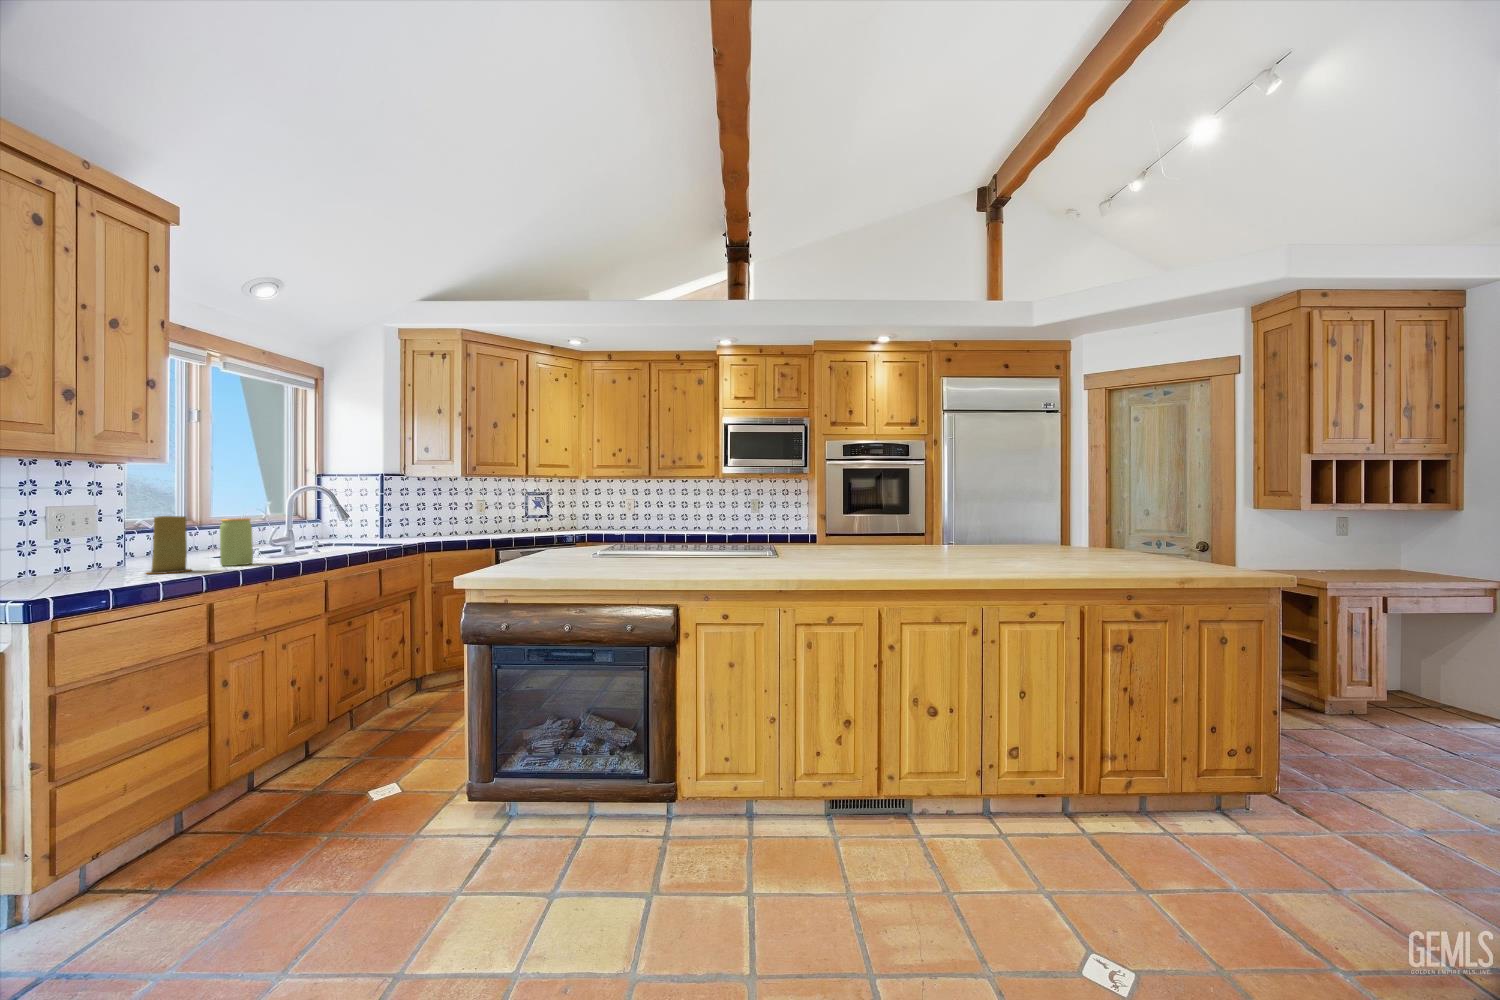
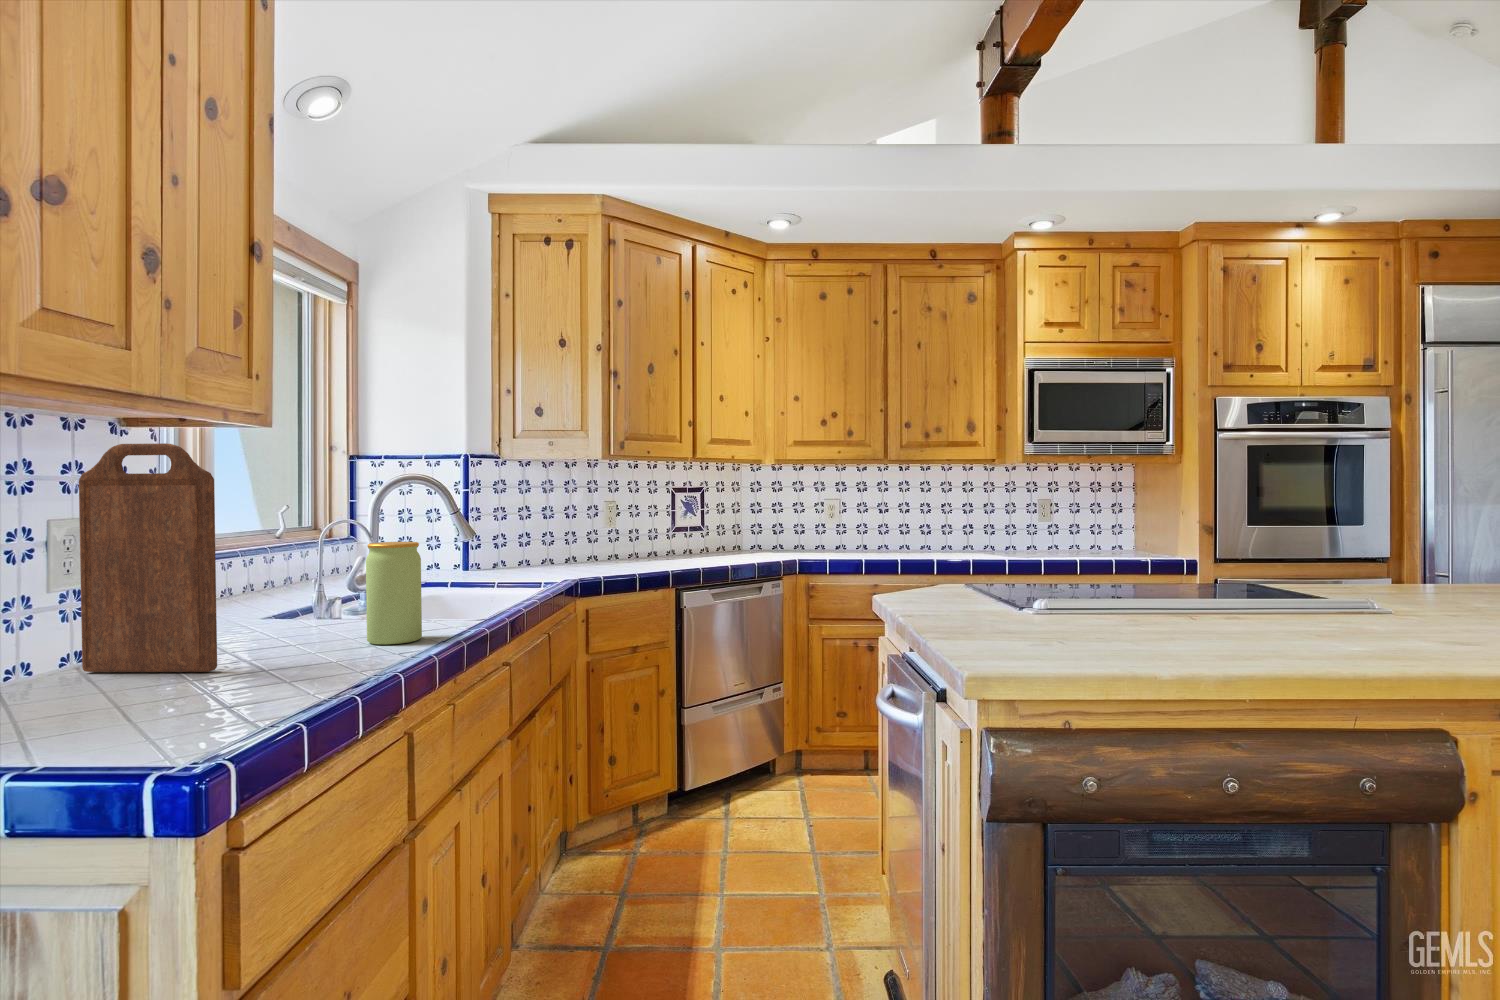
cutting board: none [60,473,123,574] -> present [79,443,217,672]
candle: present [147,516,191,574] -> none [265,538,346,671]

